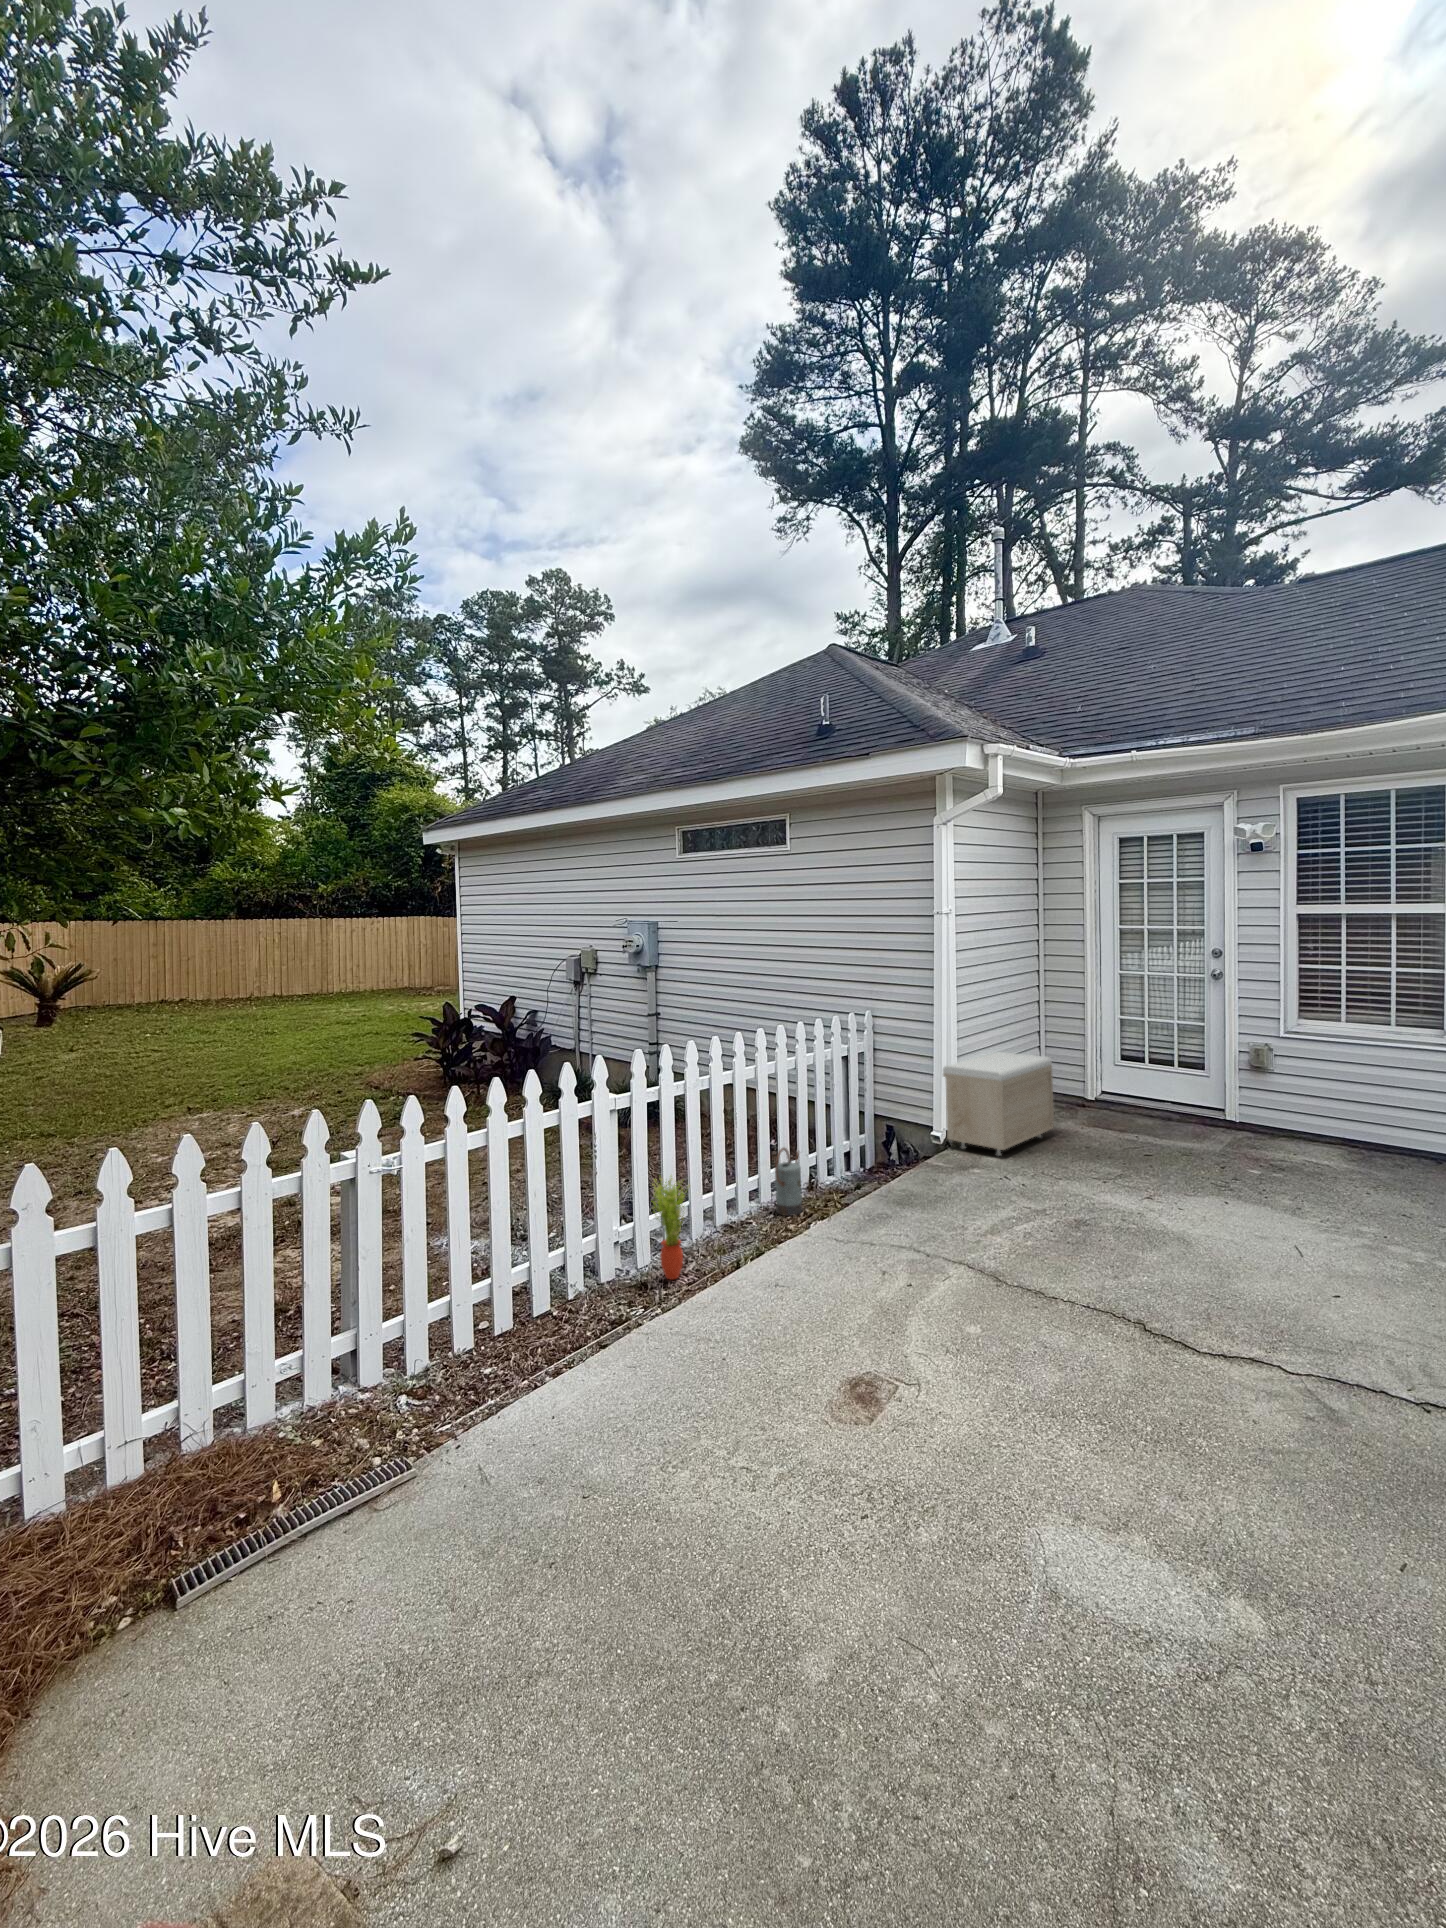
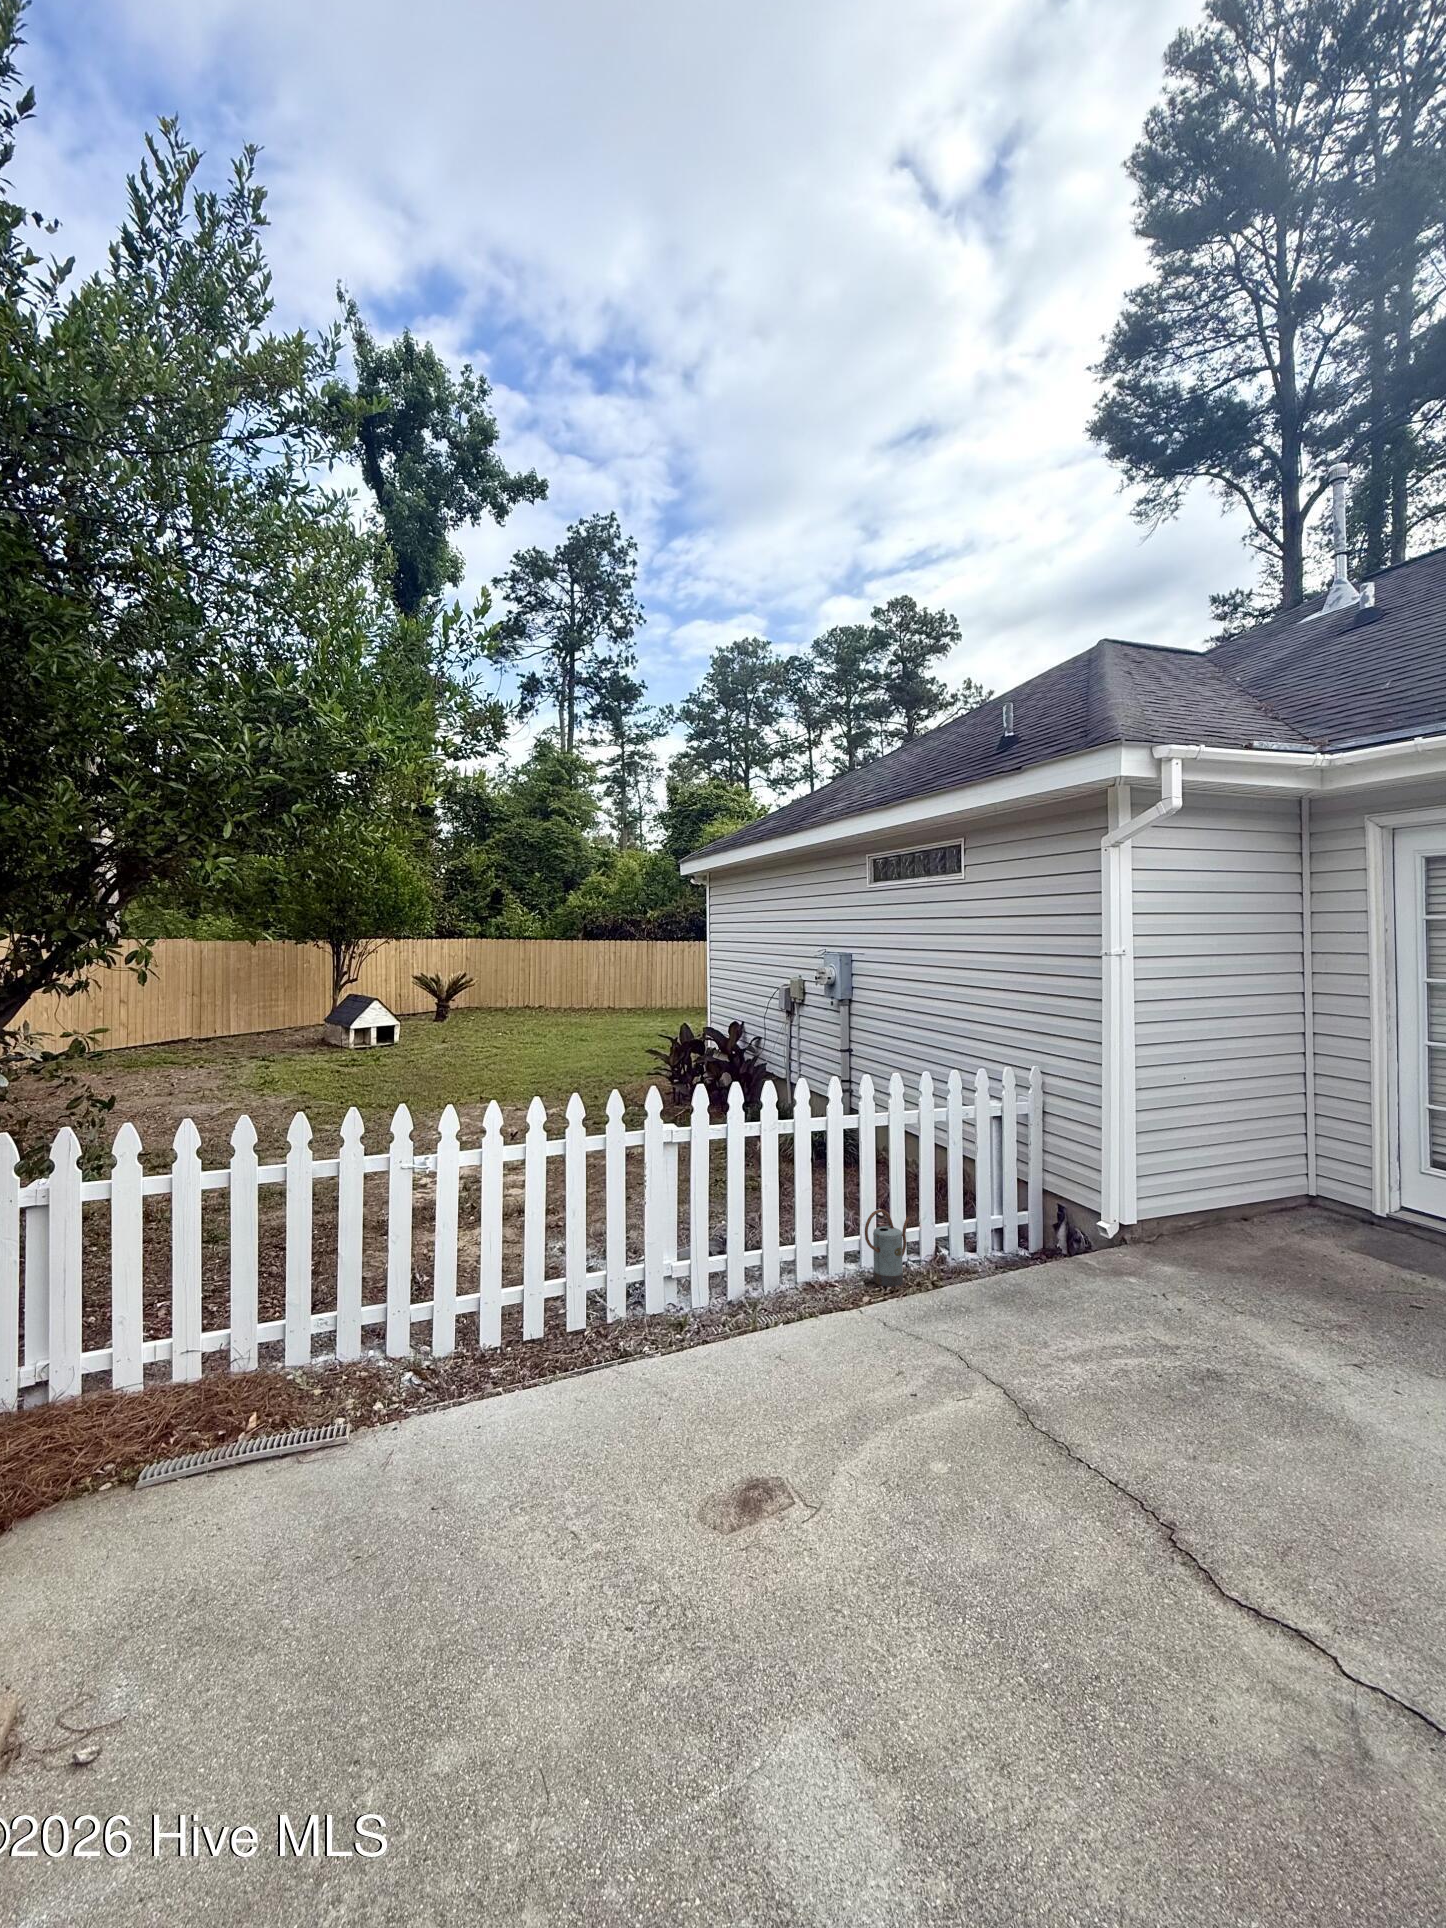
storage bench: present [943,1052,1054,1156] -> none [1127,1136,1297,1266]
potted plant: present [653,1176,689,1280] -> none [684,1213,730,1323]

